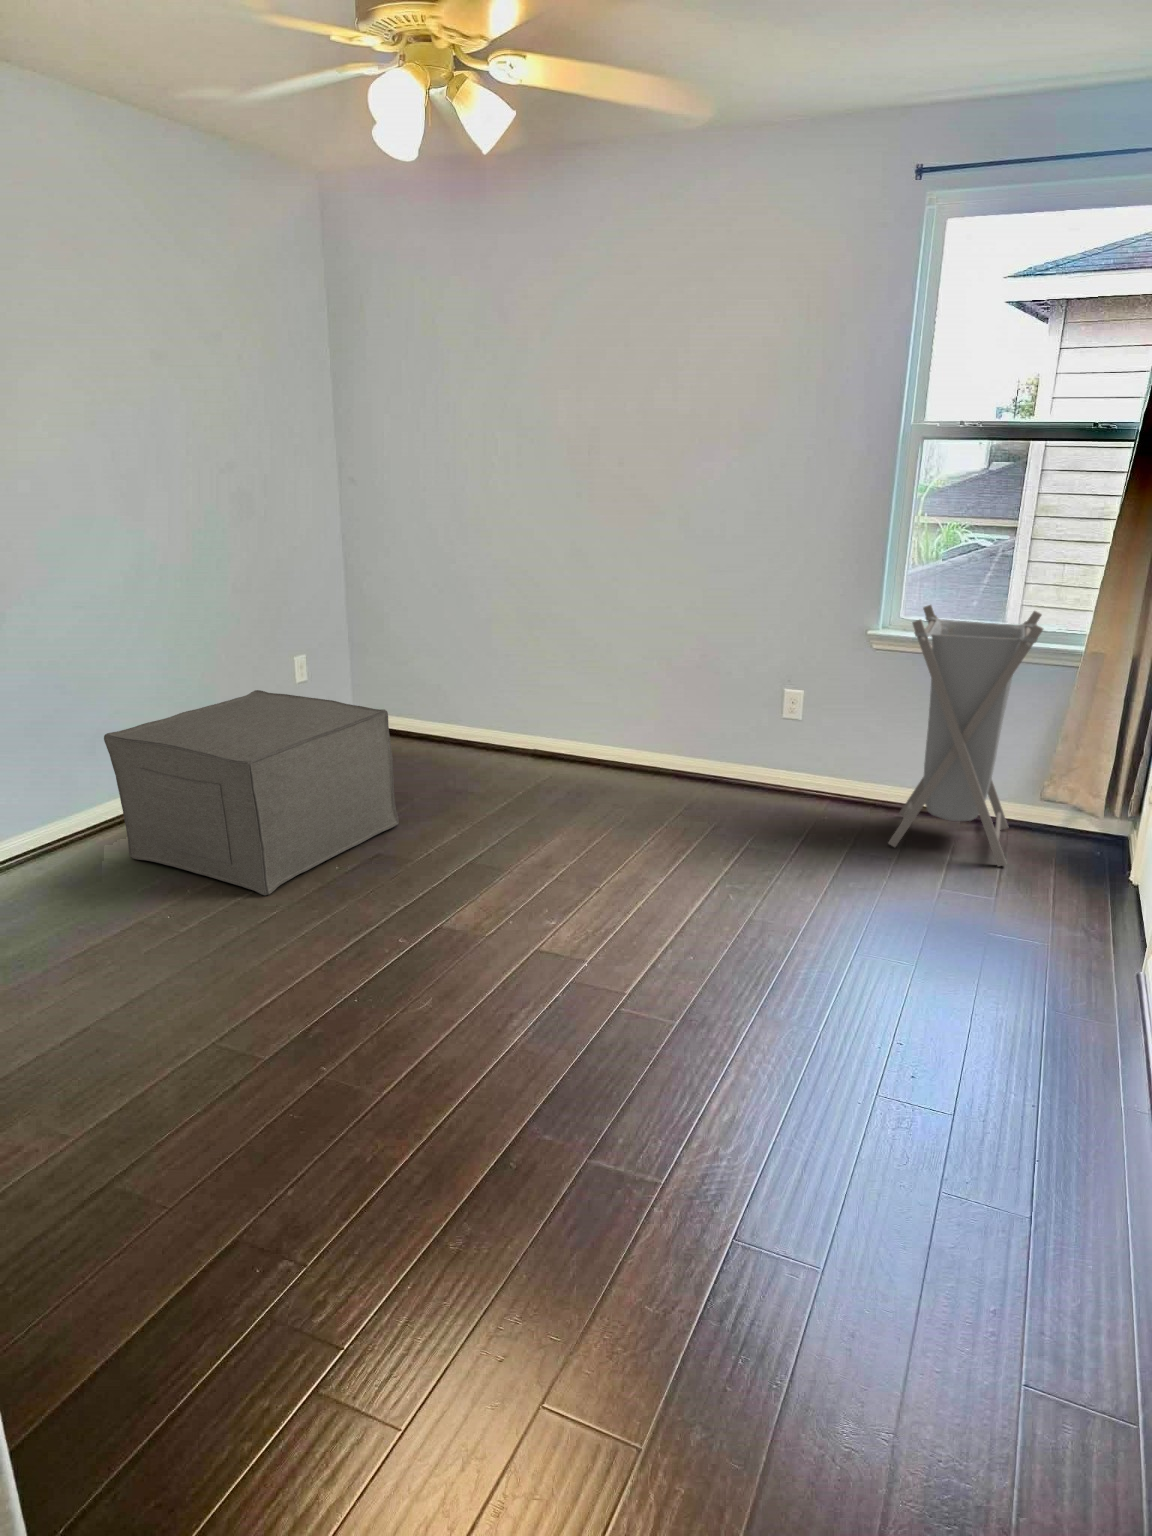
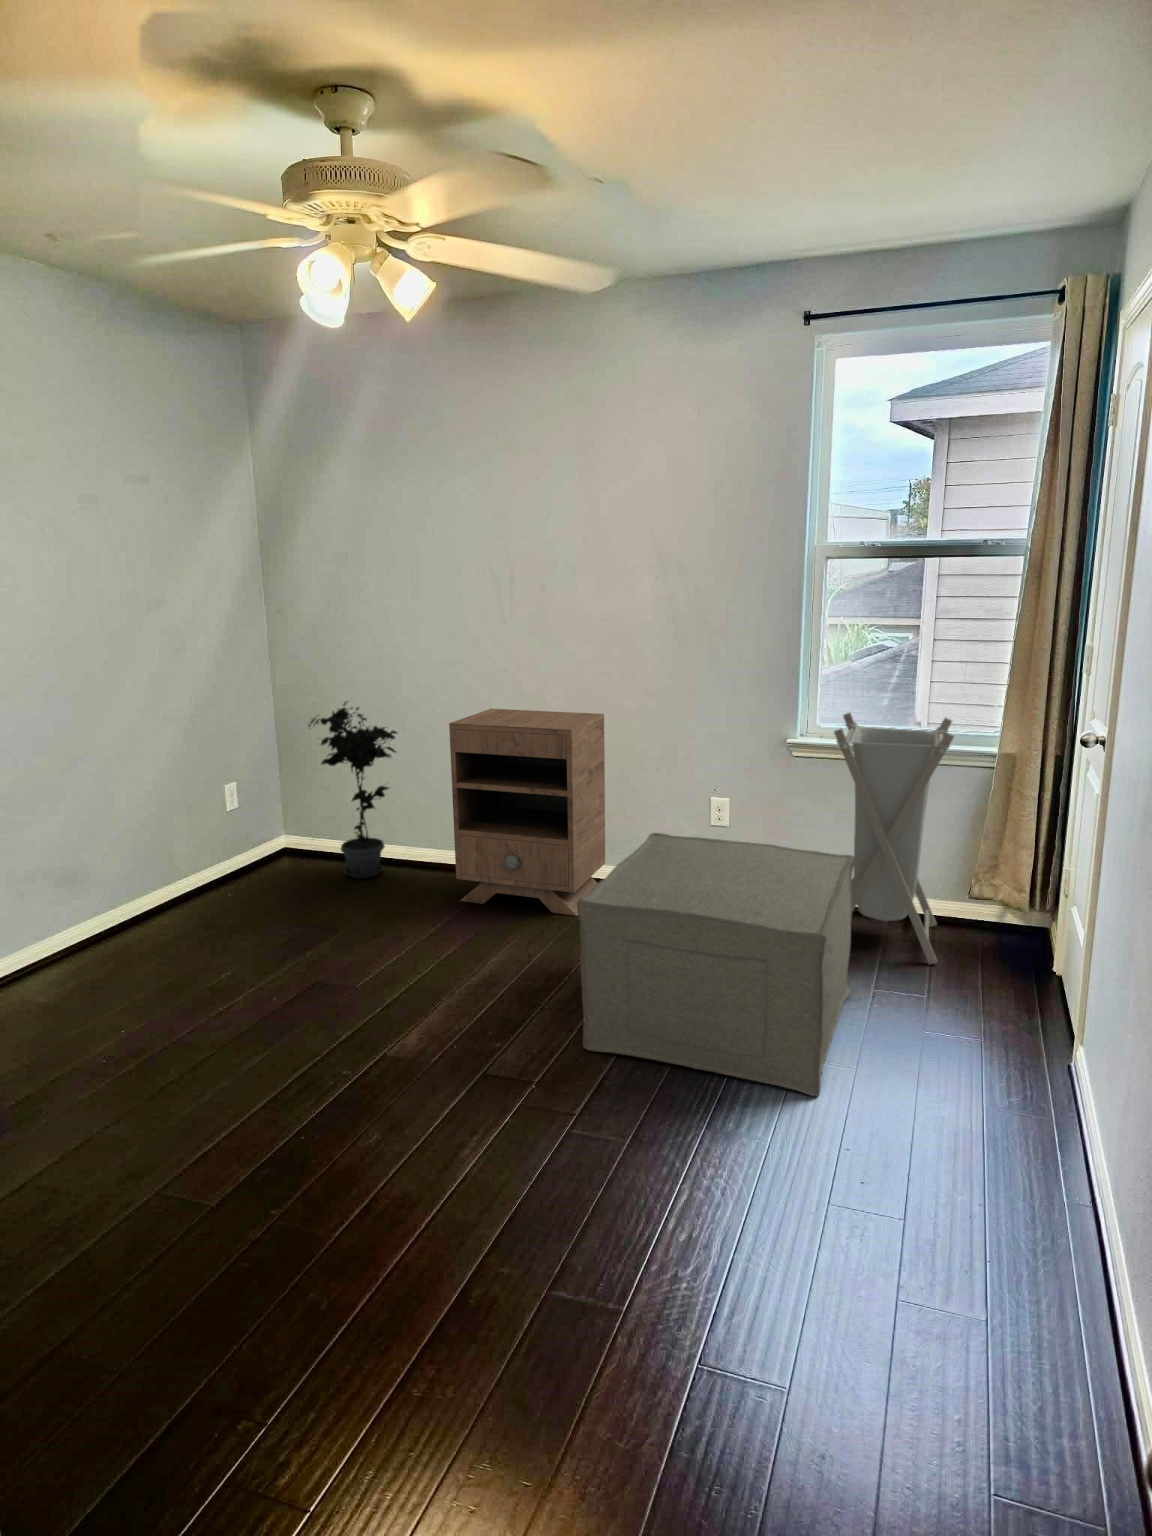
potted plant: none [380,588,467,764] -> present [309,702,398,878]
nightstand: none [516,598,673,806] -> present [449,709,605,916]
ottoman: present [104,690,399,895] -> present [577,833,854,1096]

